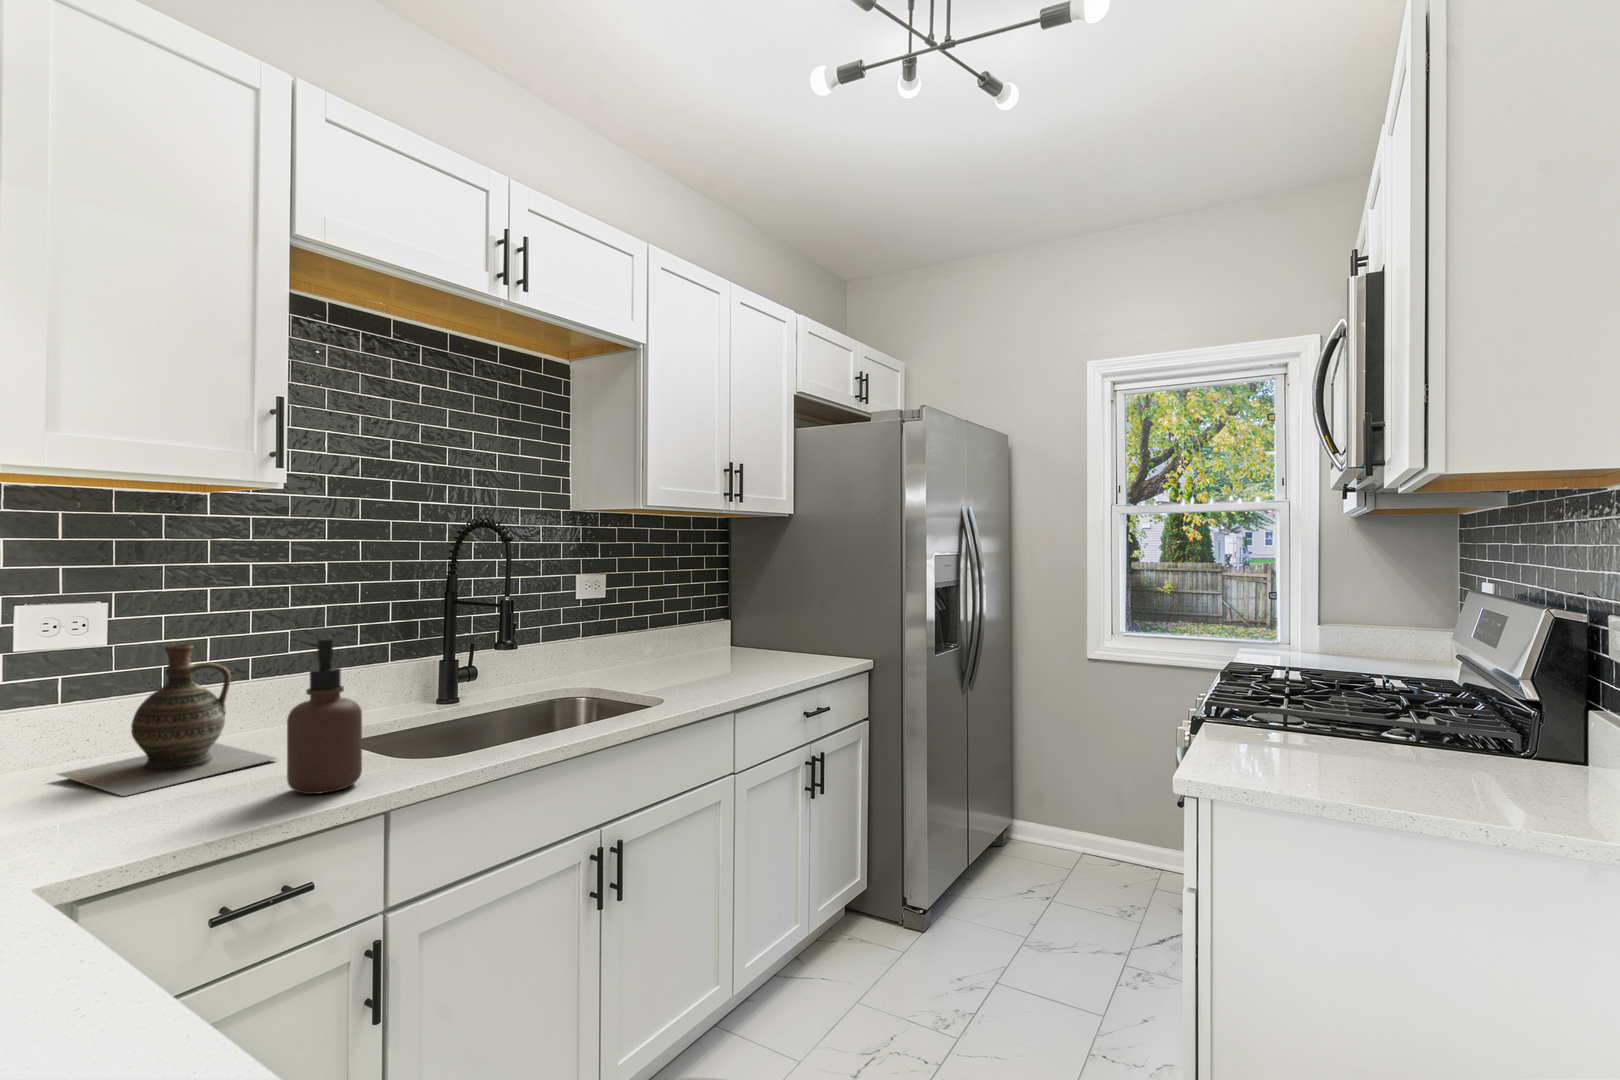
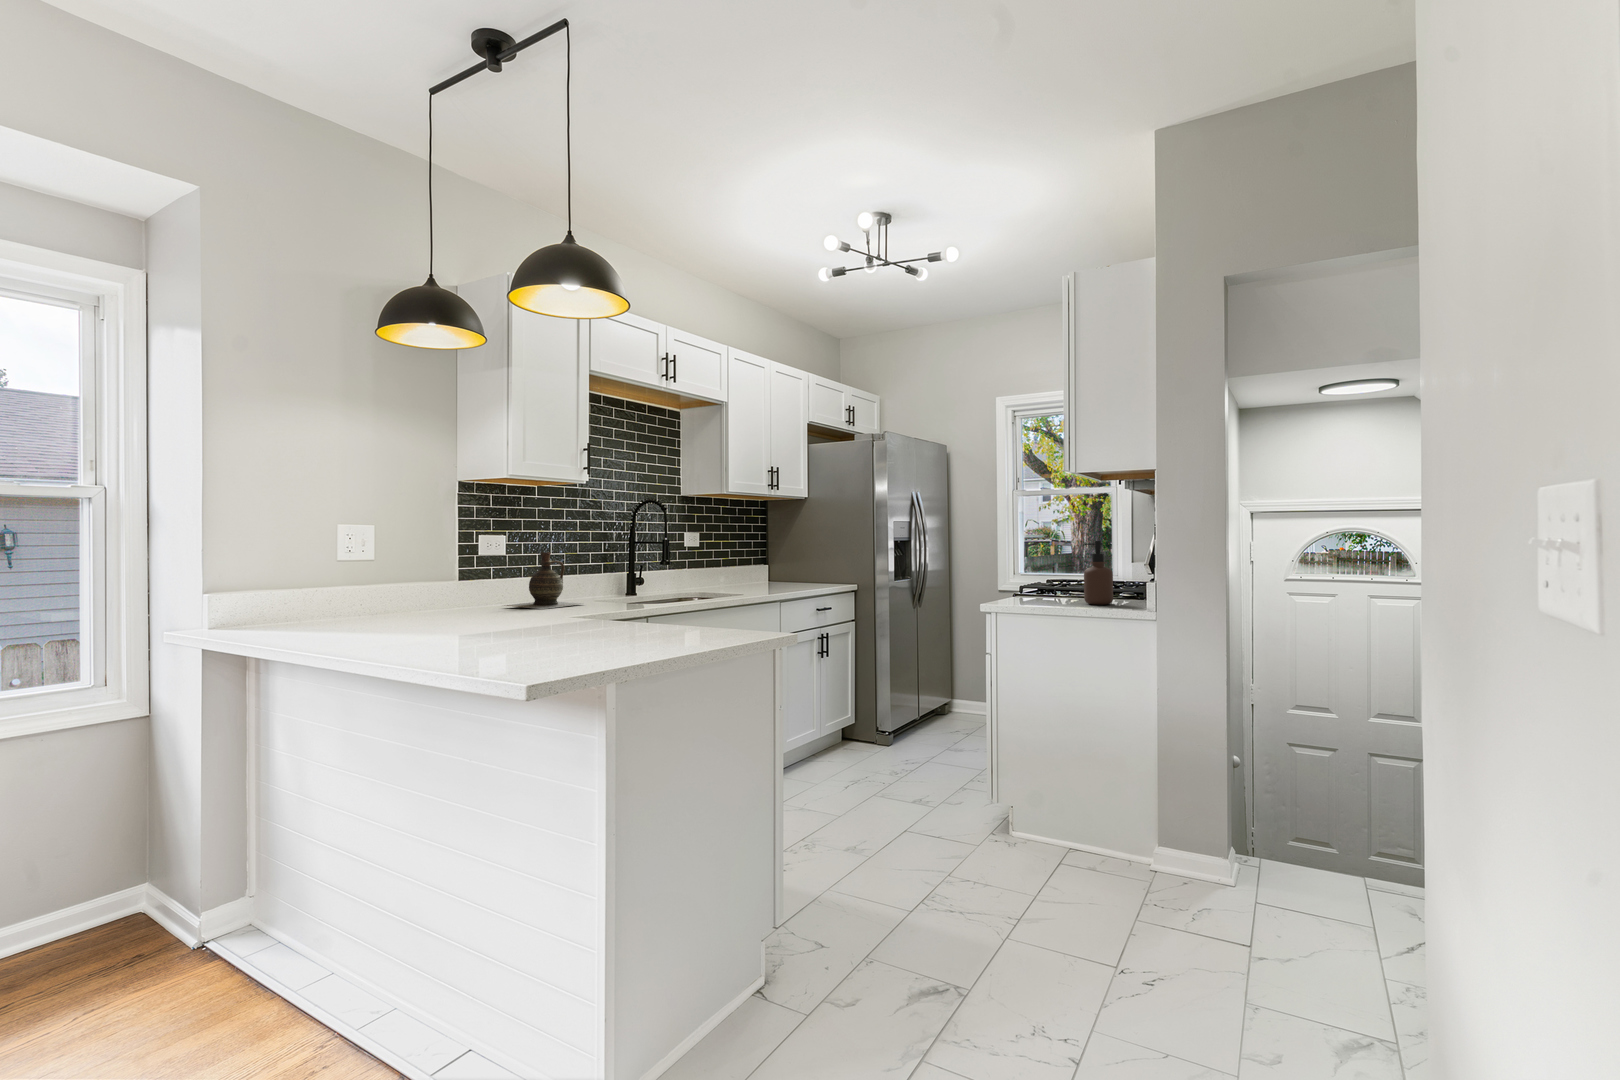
soap dispenser: present [287,638,362,794] -> present [1084,541,1113,605]

